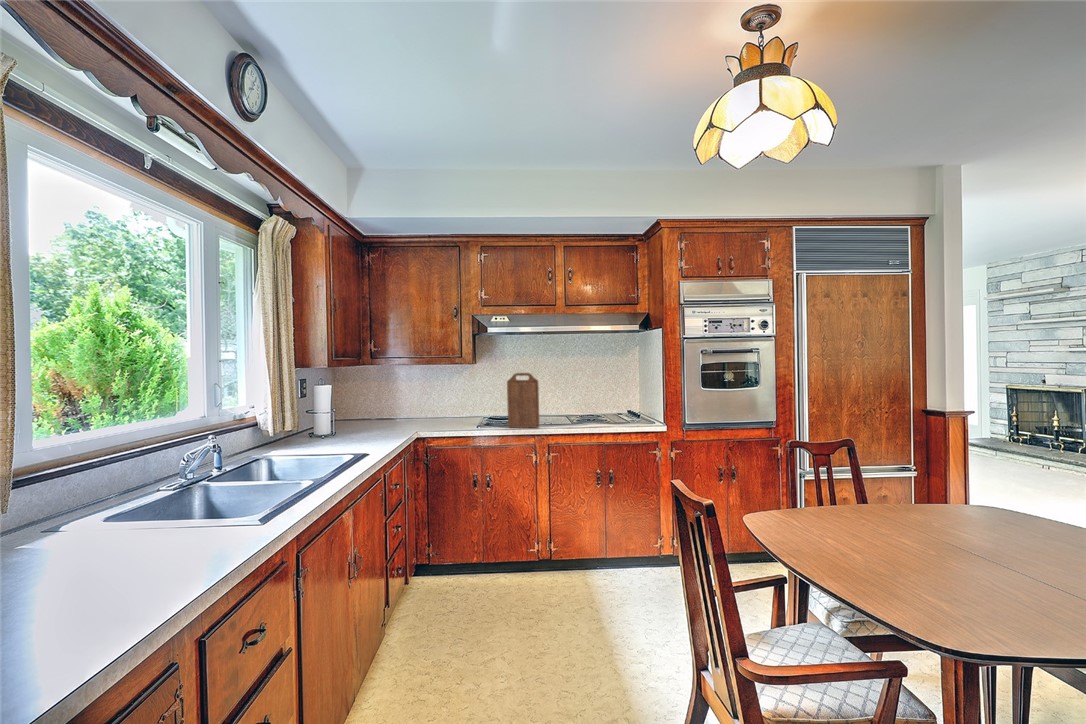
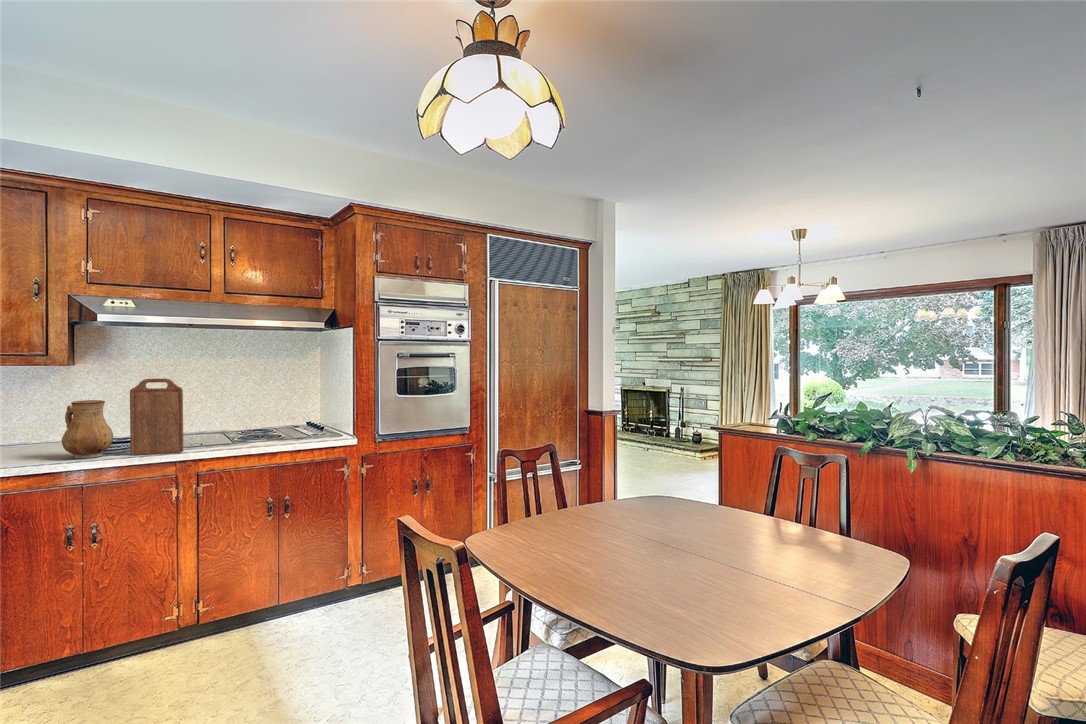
ceramic pitcher: none [471,388,498,428] -> present [62,400,113,459]

